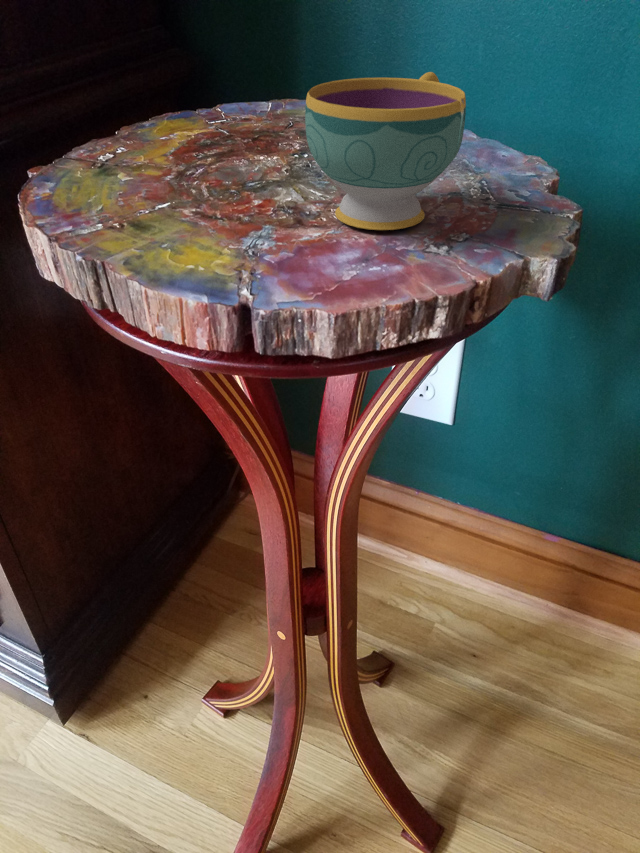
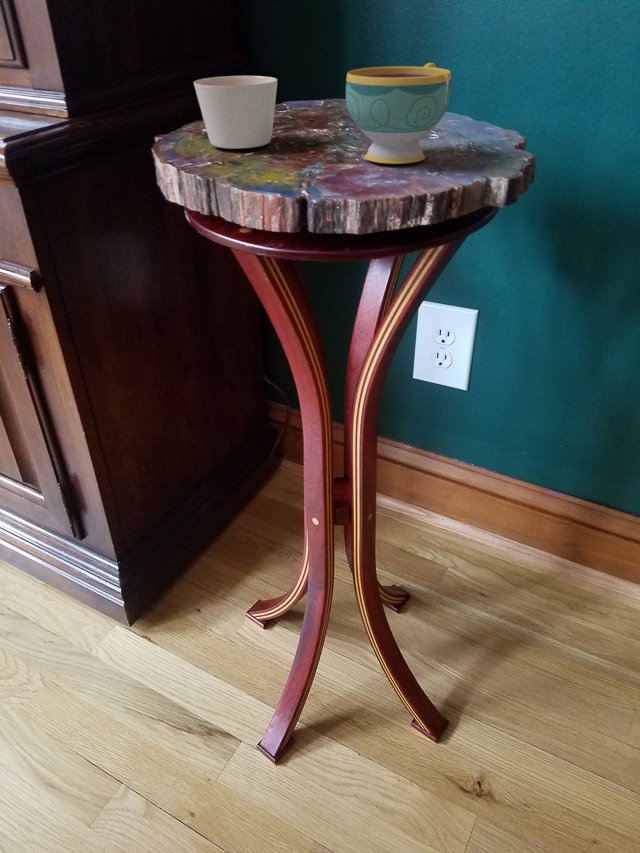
candle: none [74,83,202,196] -> present [194,76,277,149]

